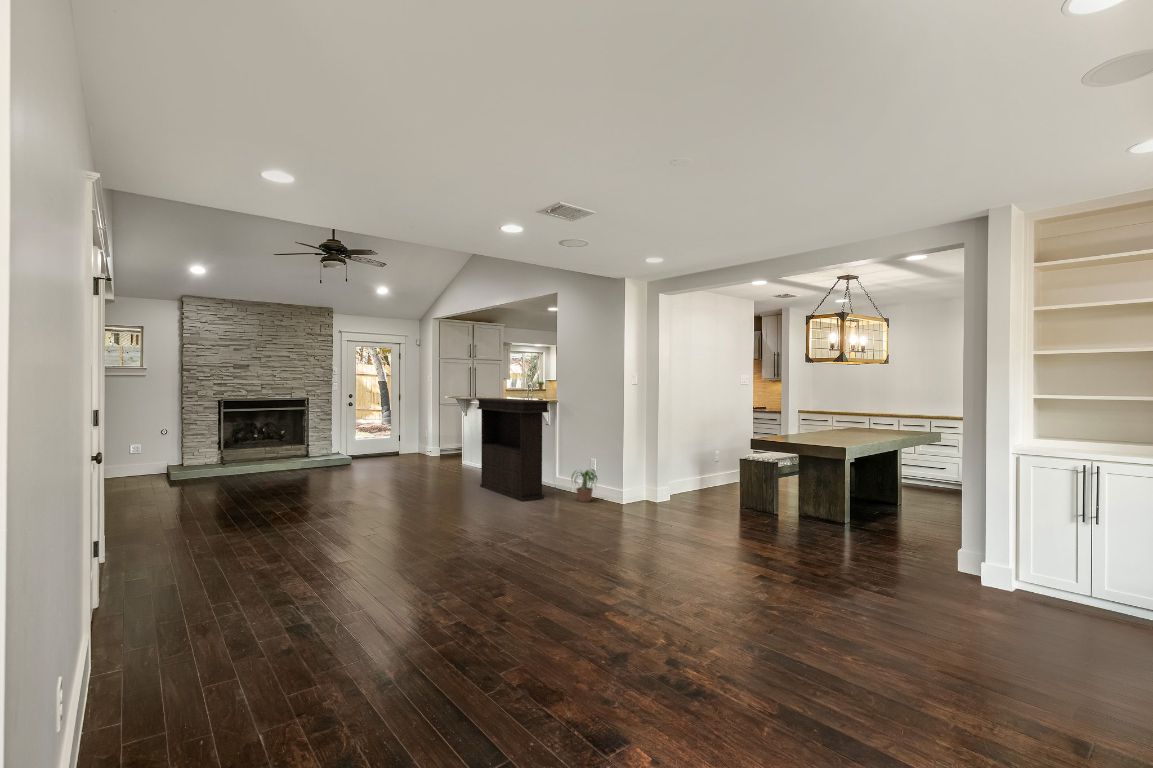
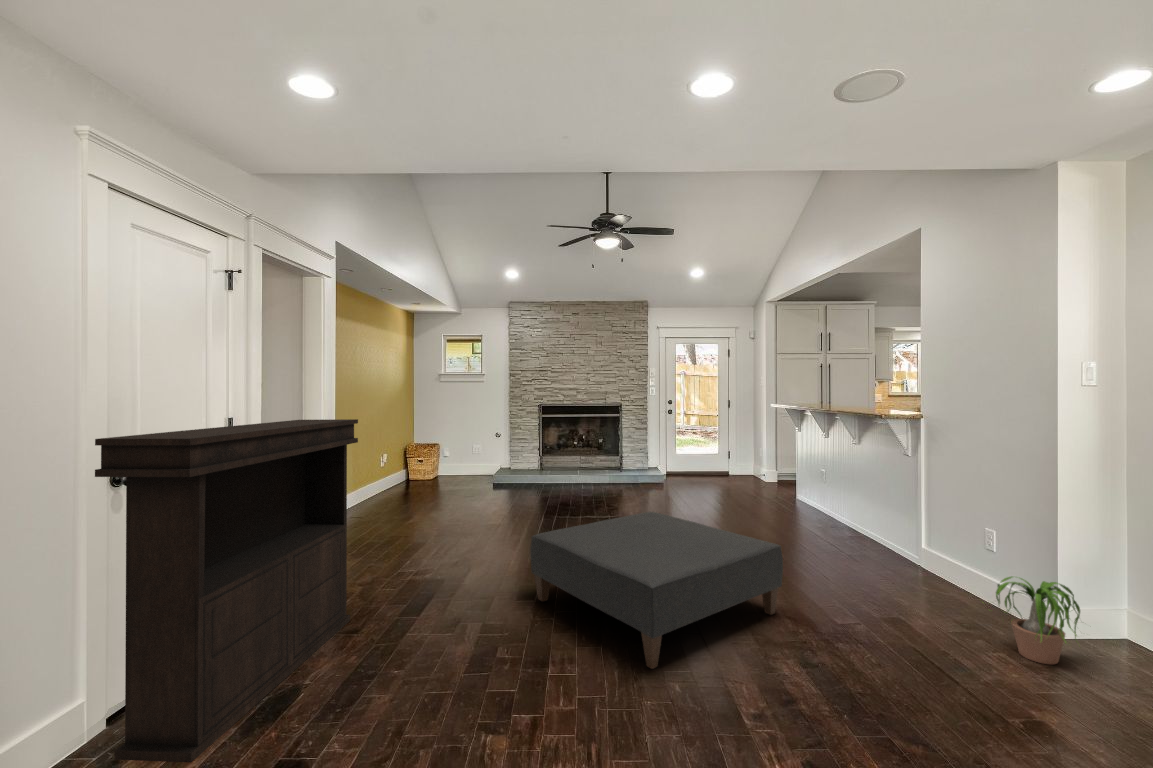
console table: present [477,398,549,501] -> present [95,419,358,763]
ottoman: none [341,467,486,528] -> present [530,512,783,669]

